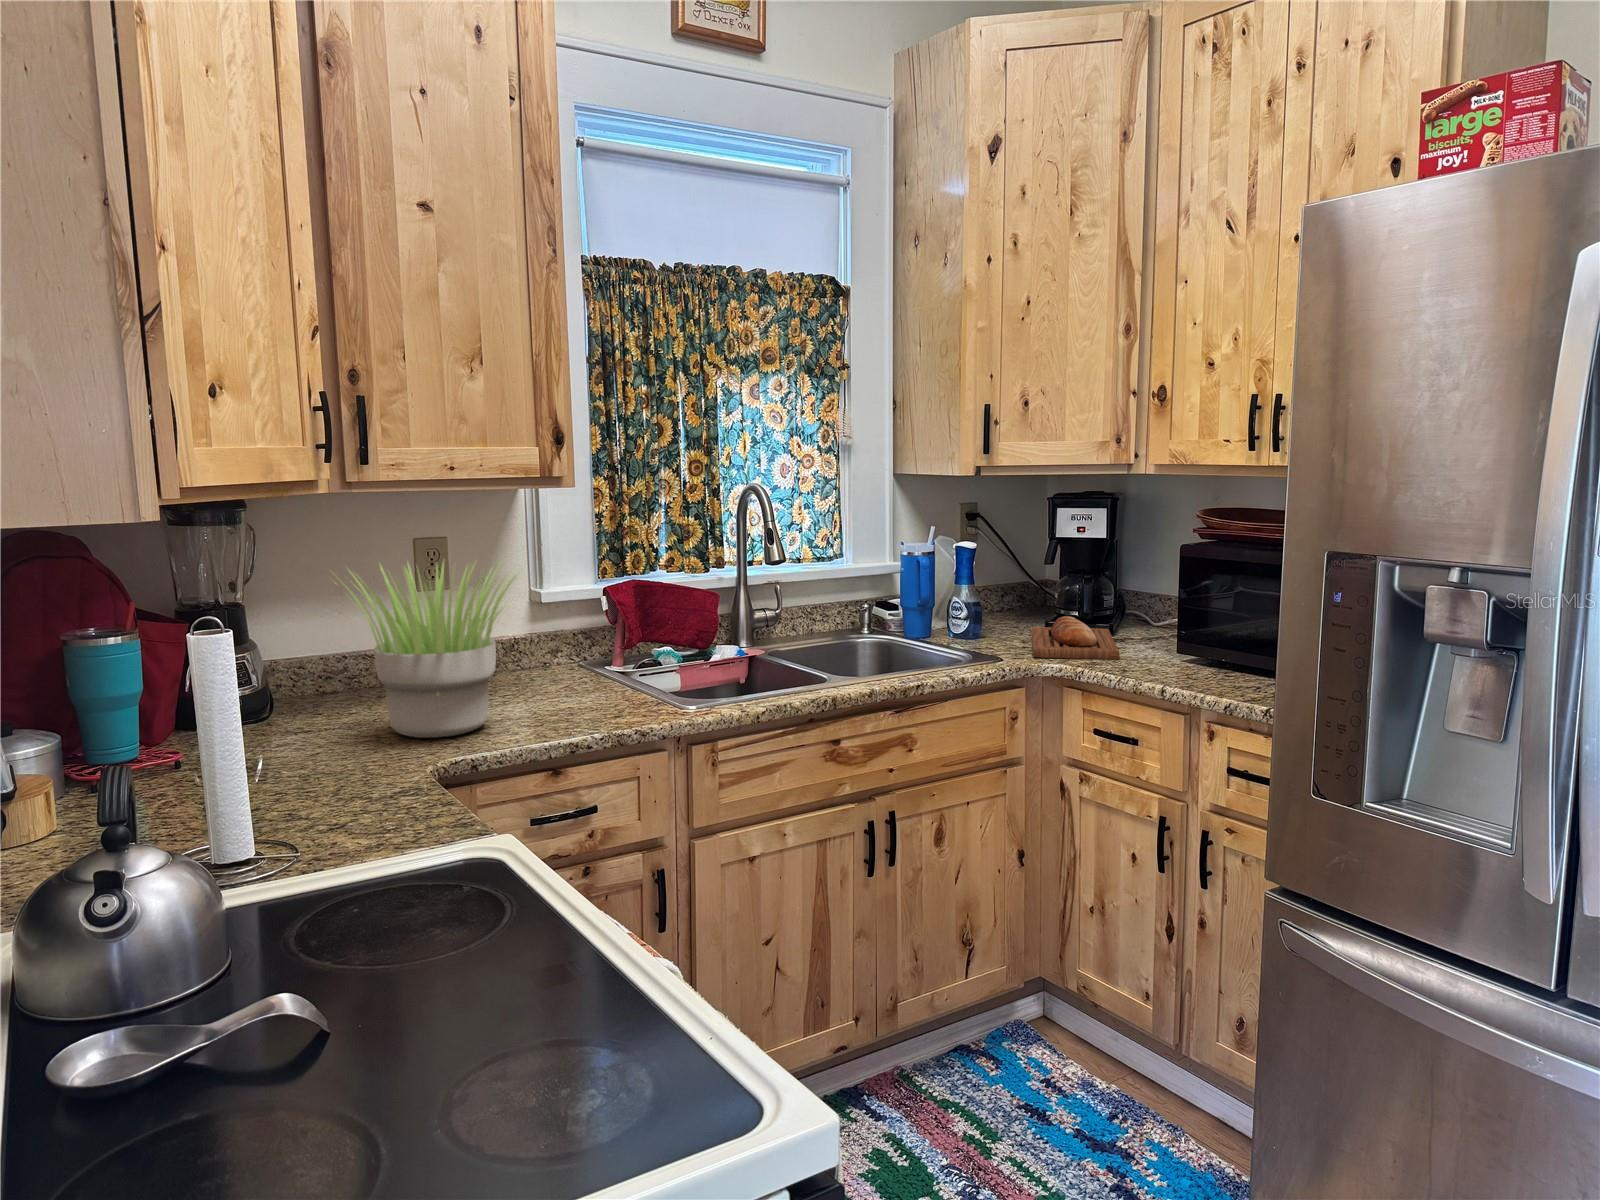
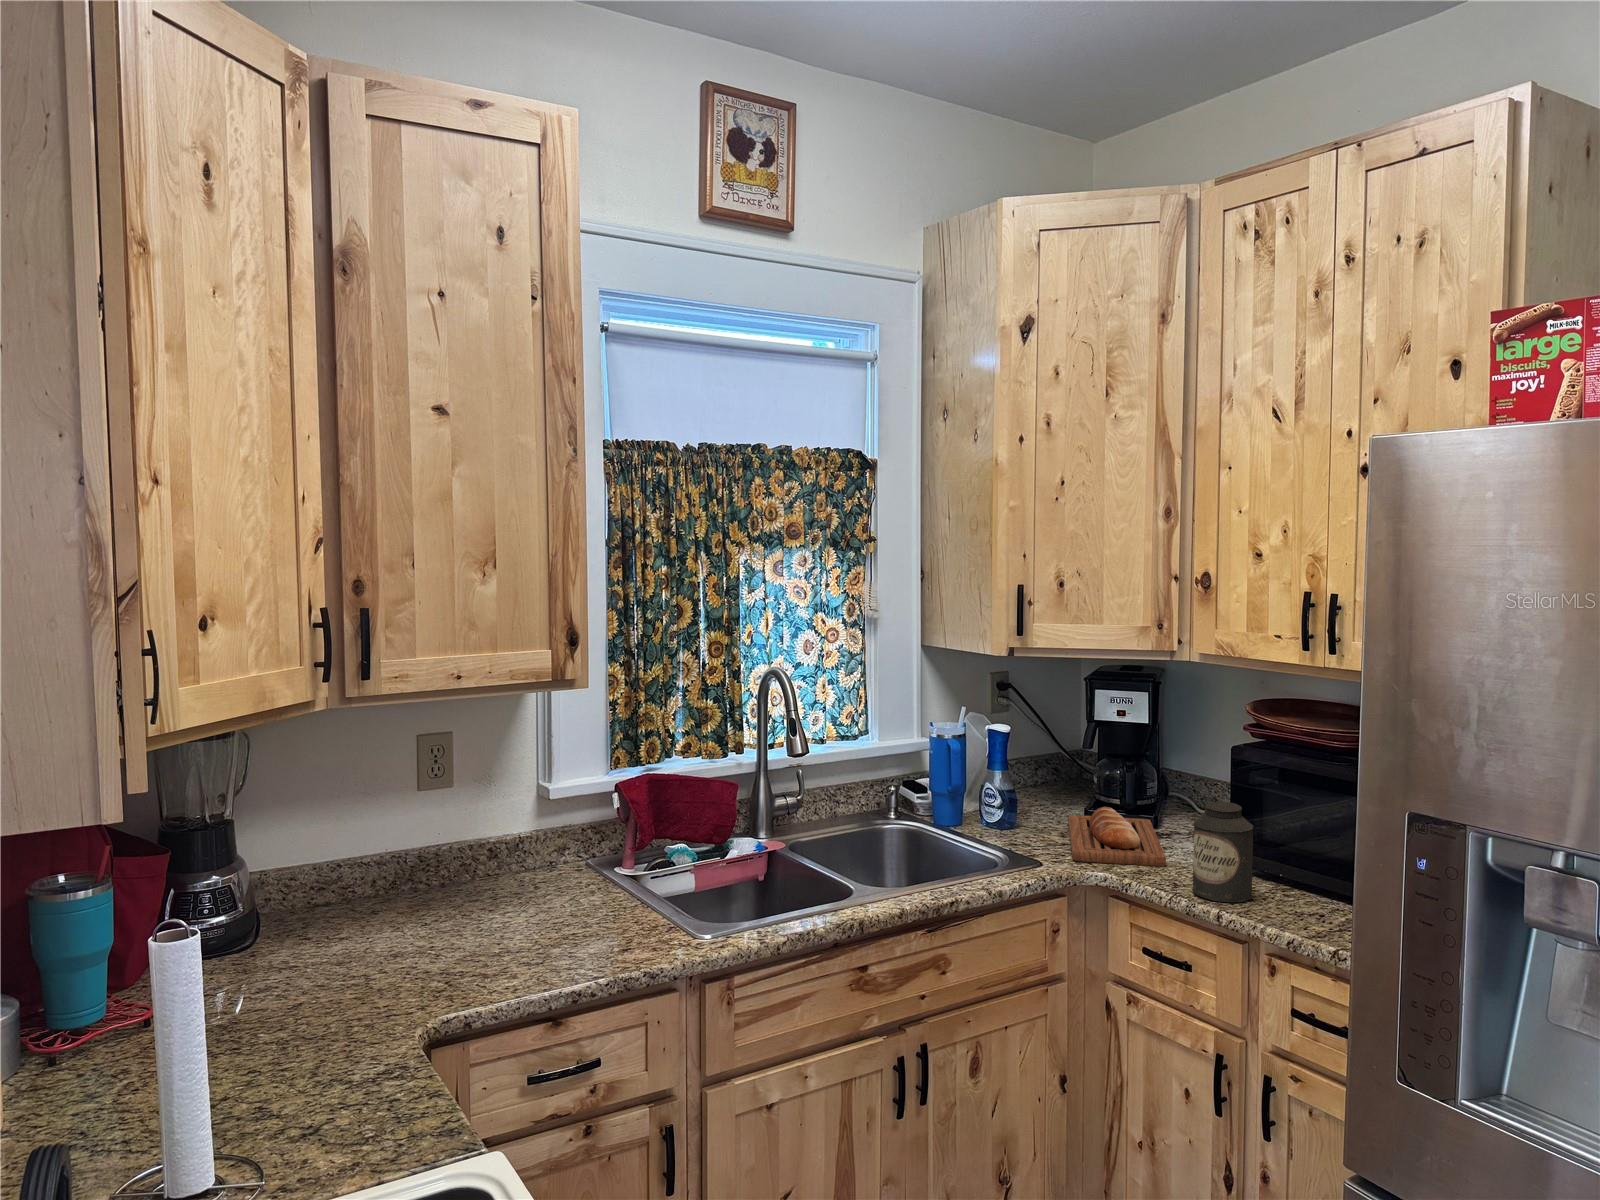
potted plant: present [344,563,517,738] -> none [312,771,534,985]
canister: none [1142,591,1198,679] -> present [1193,802,1253,902]

